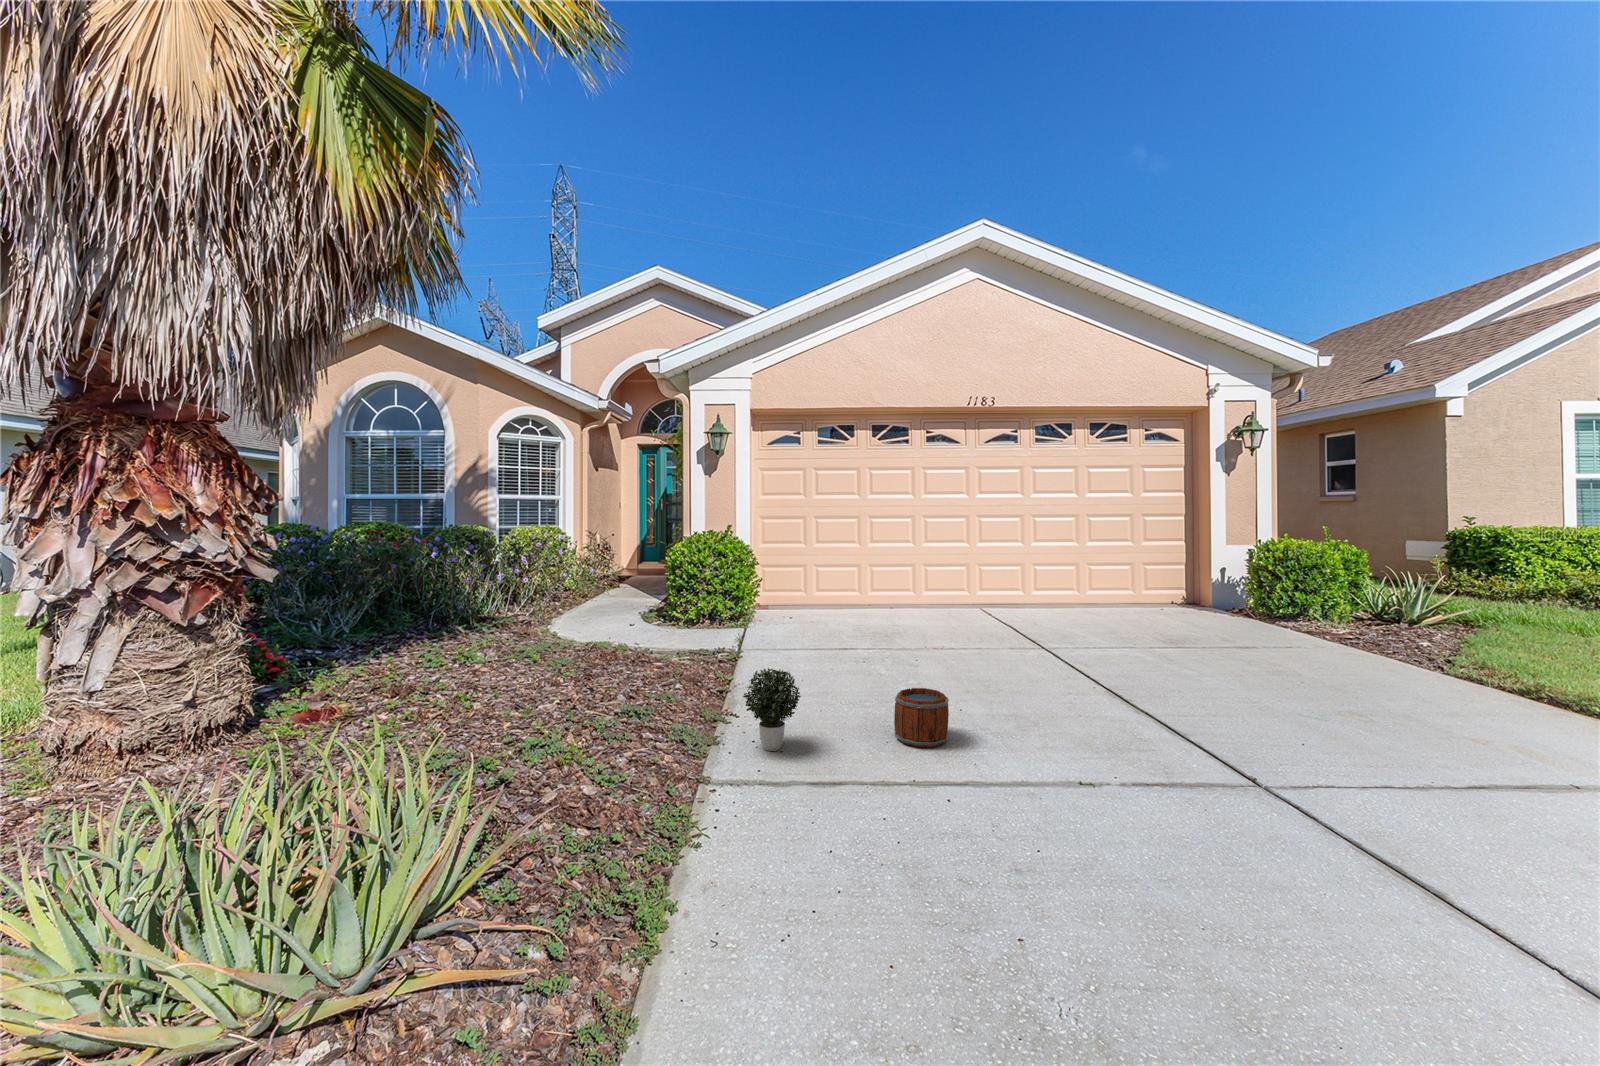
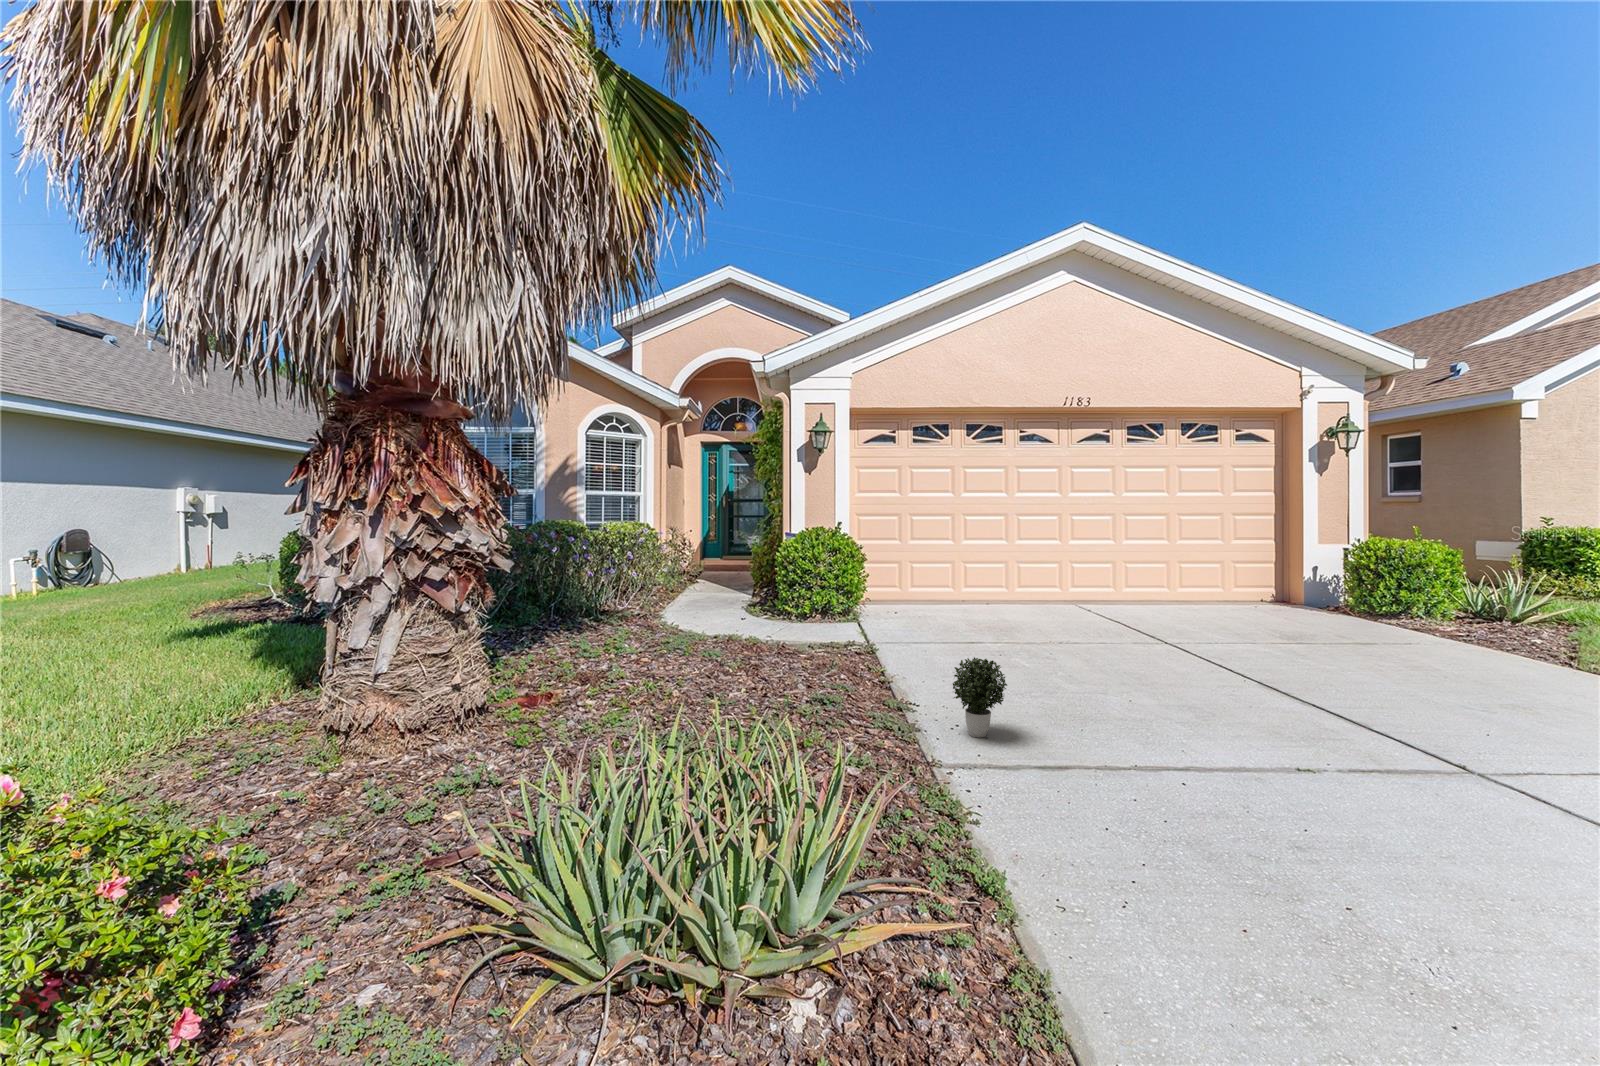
bucket: present [894,688,949,747] -> none [1088,678,1146,735]

